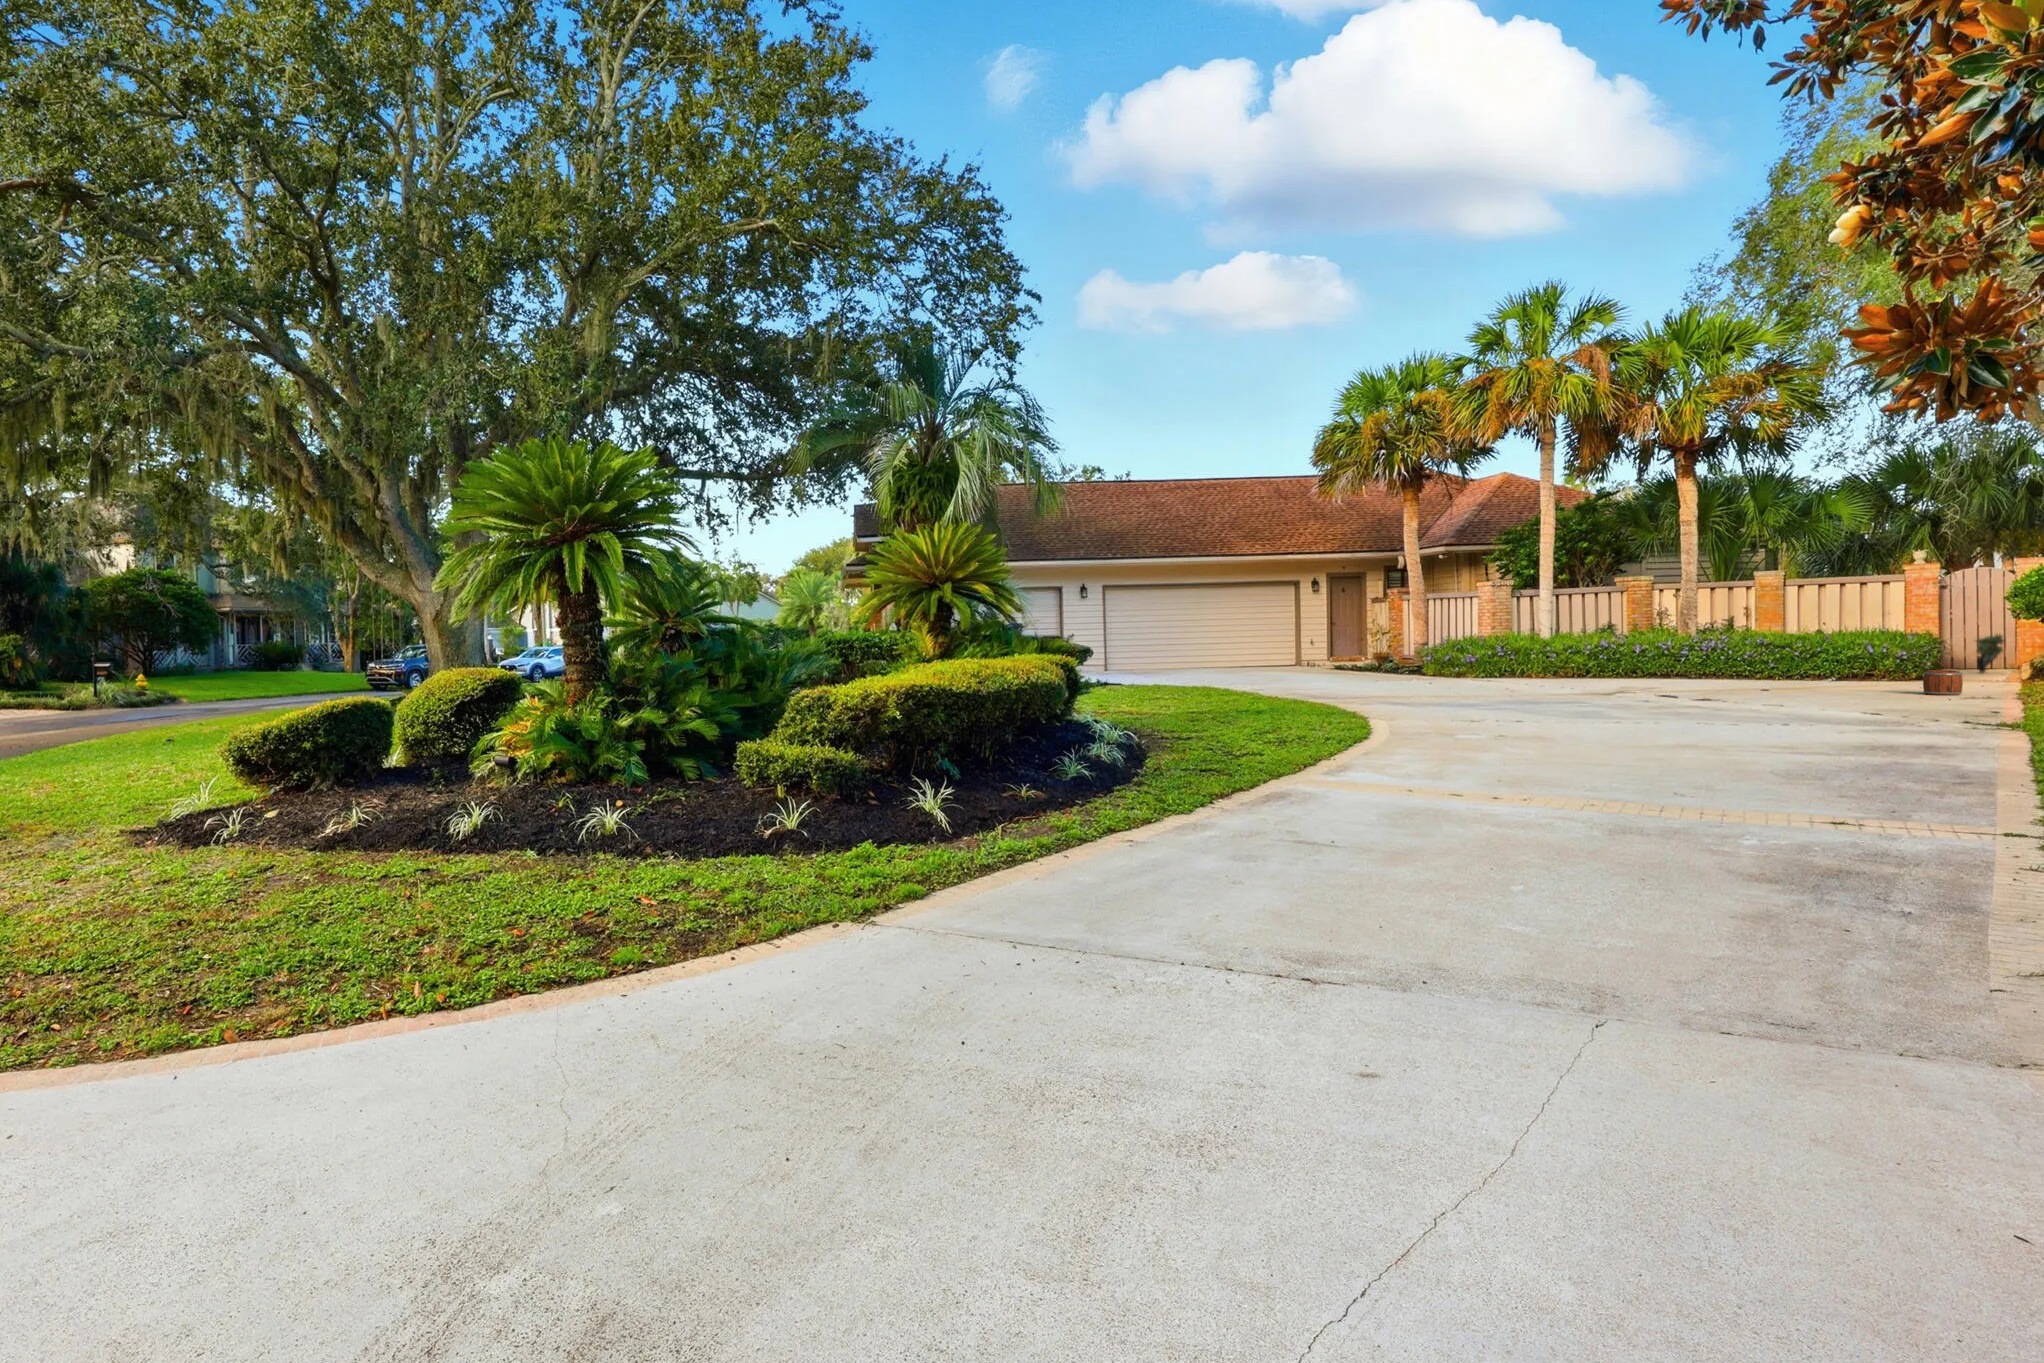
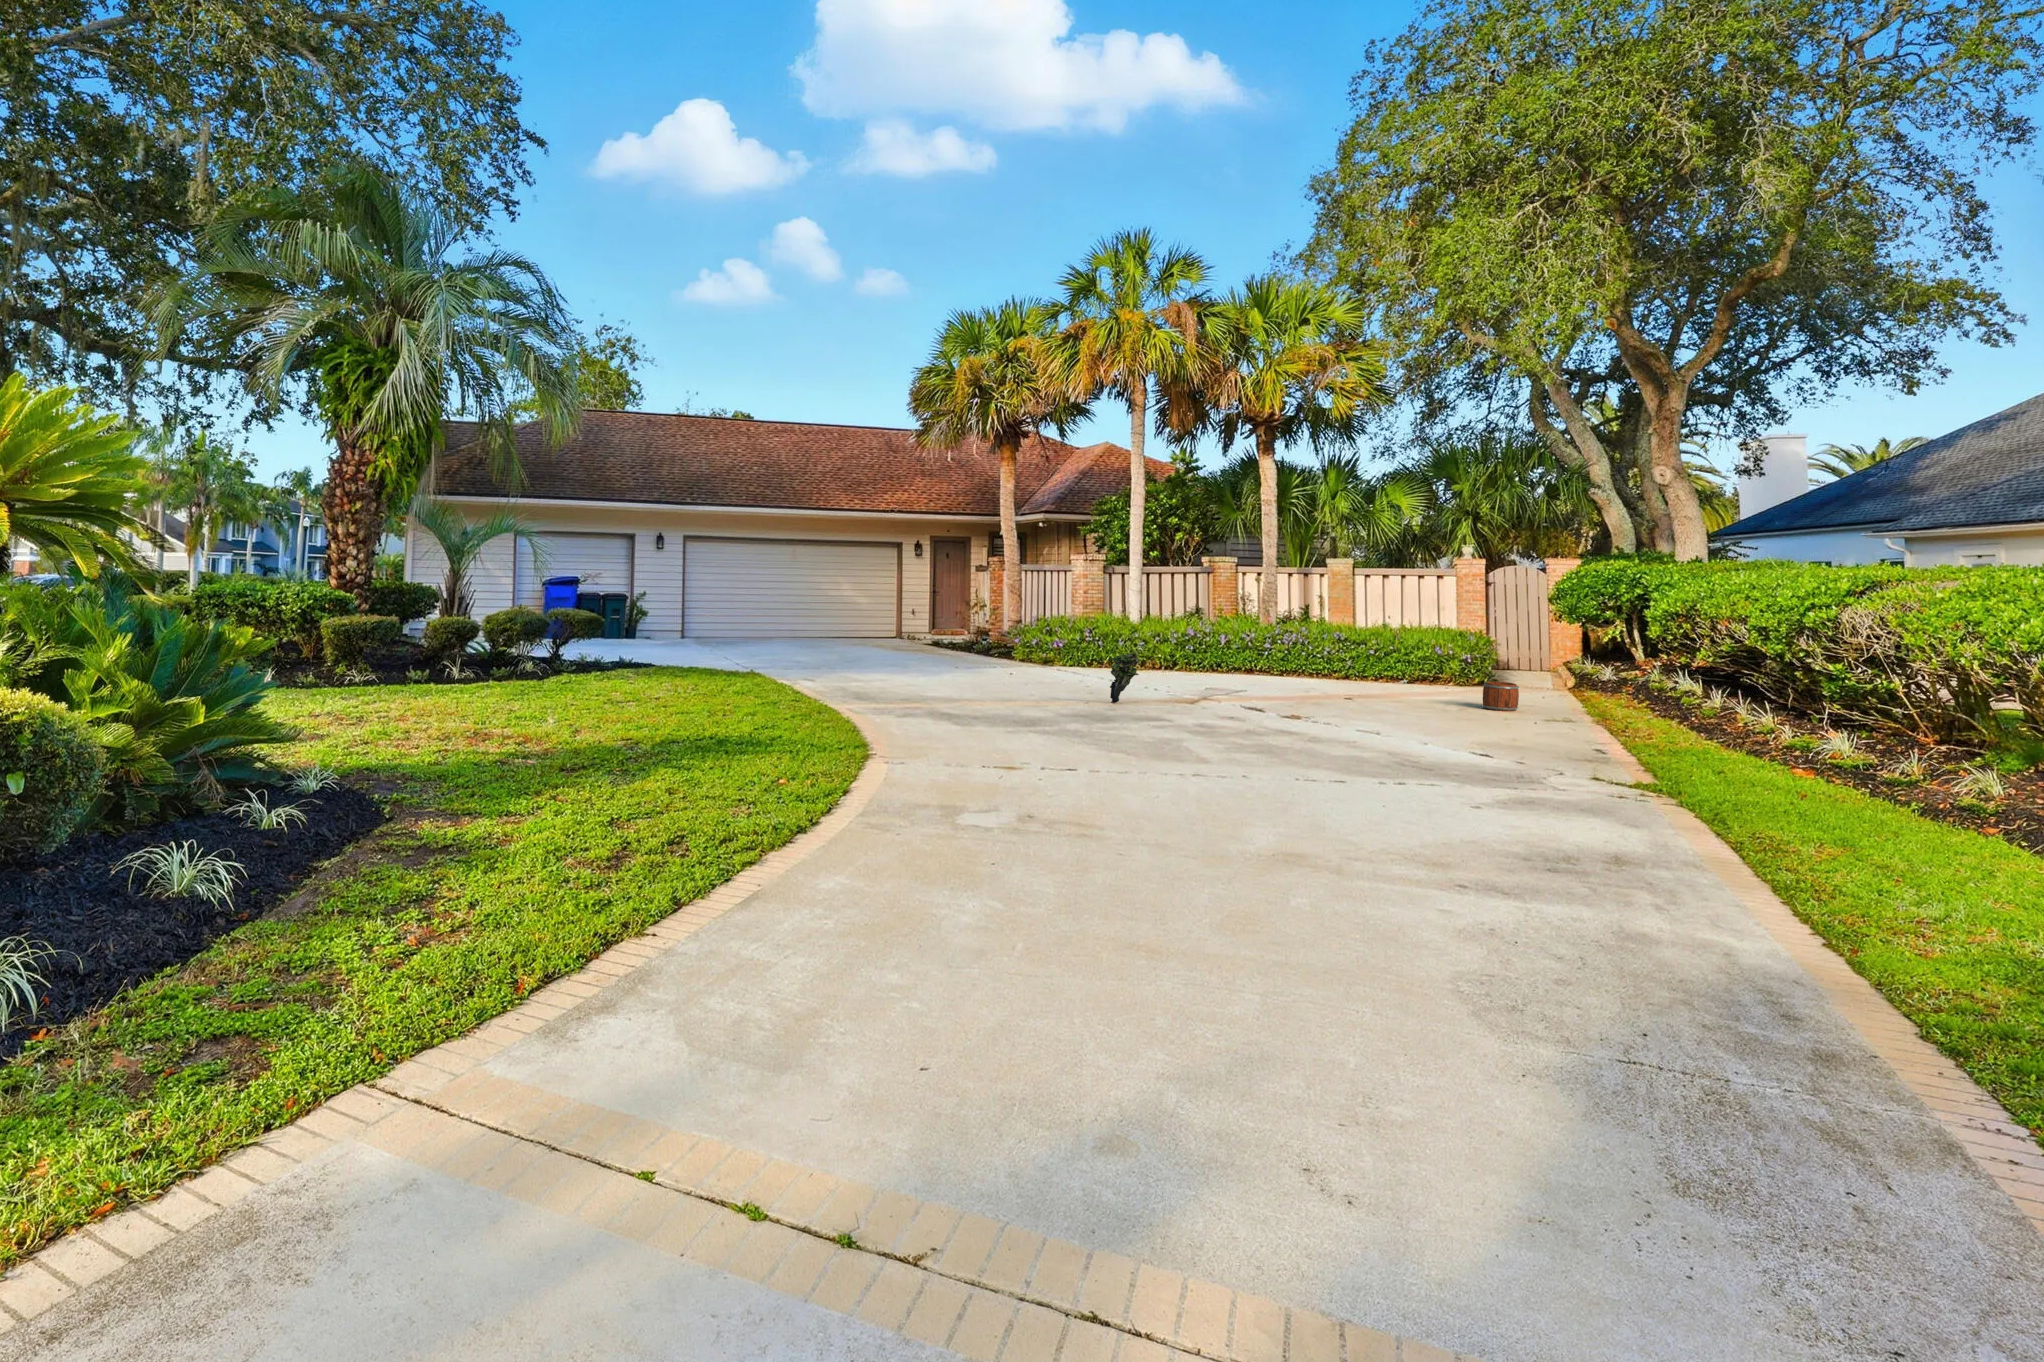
potted plant: present [1976,634,2005,673] -> present [1109,651,1140,703]

